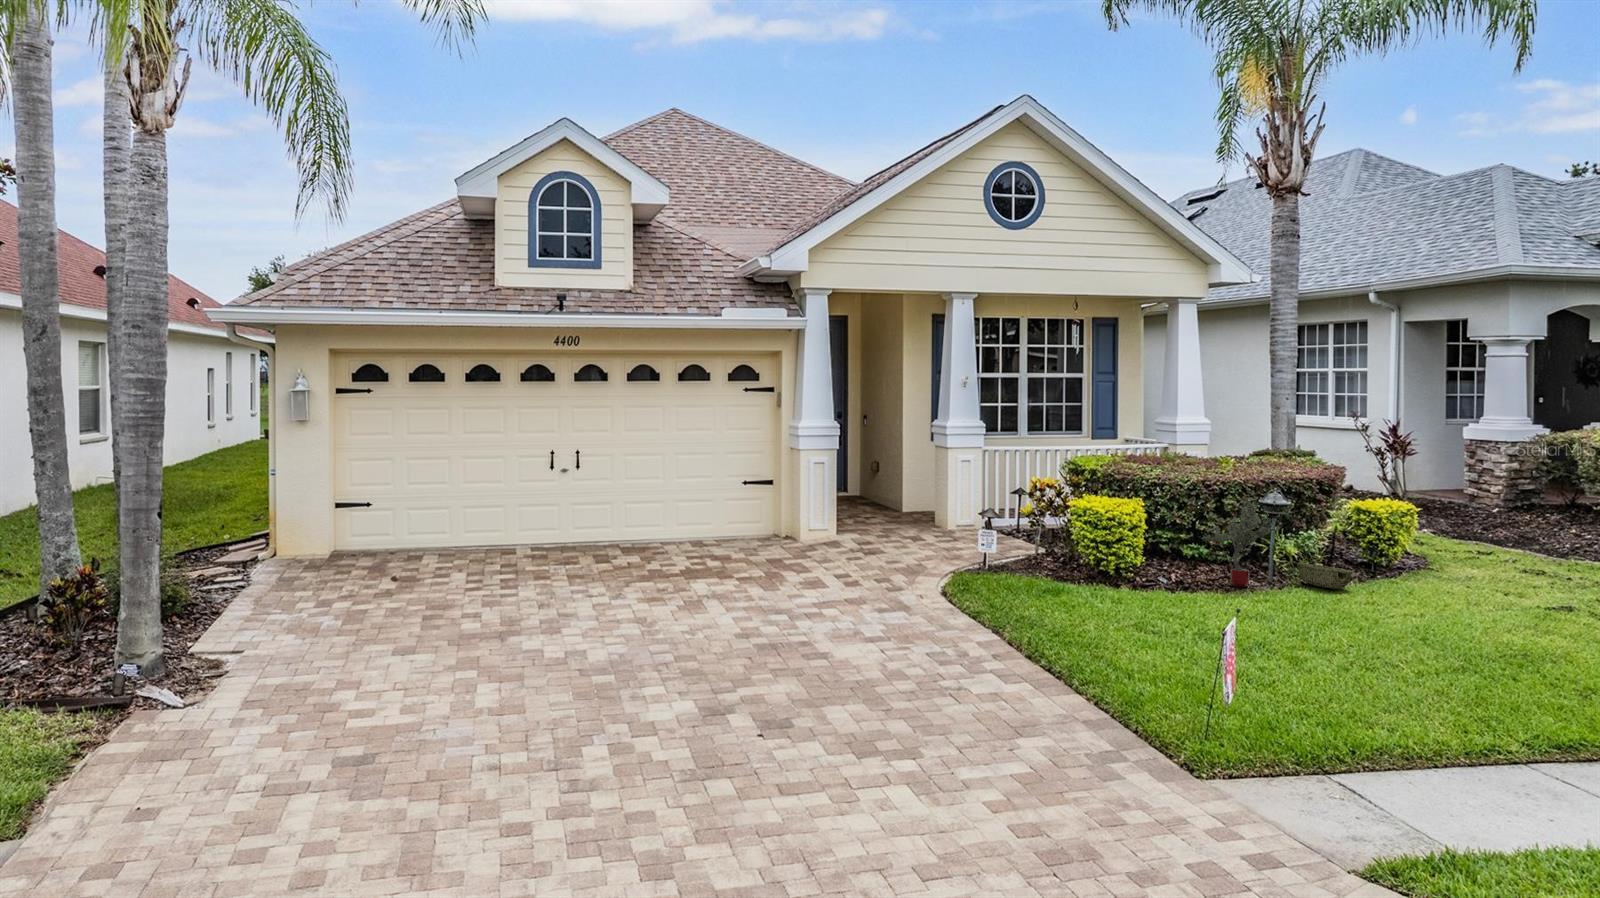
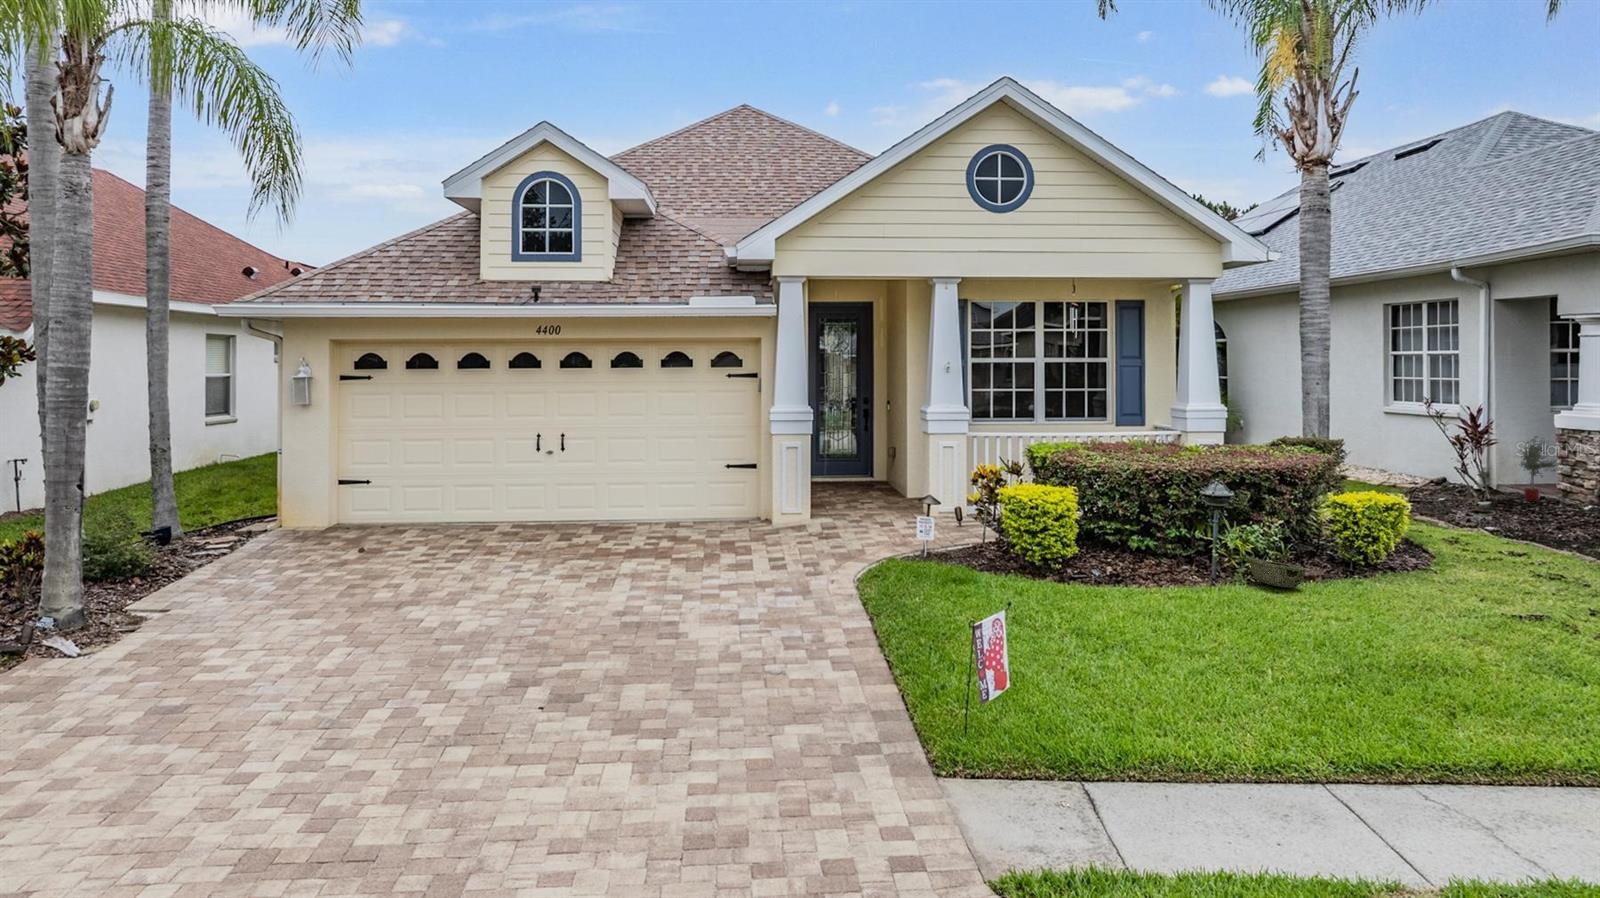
potted tree: present [1204,497,1280,587] -> present [1520,436,1558,502]

